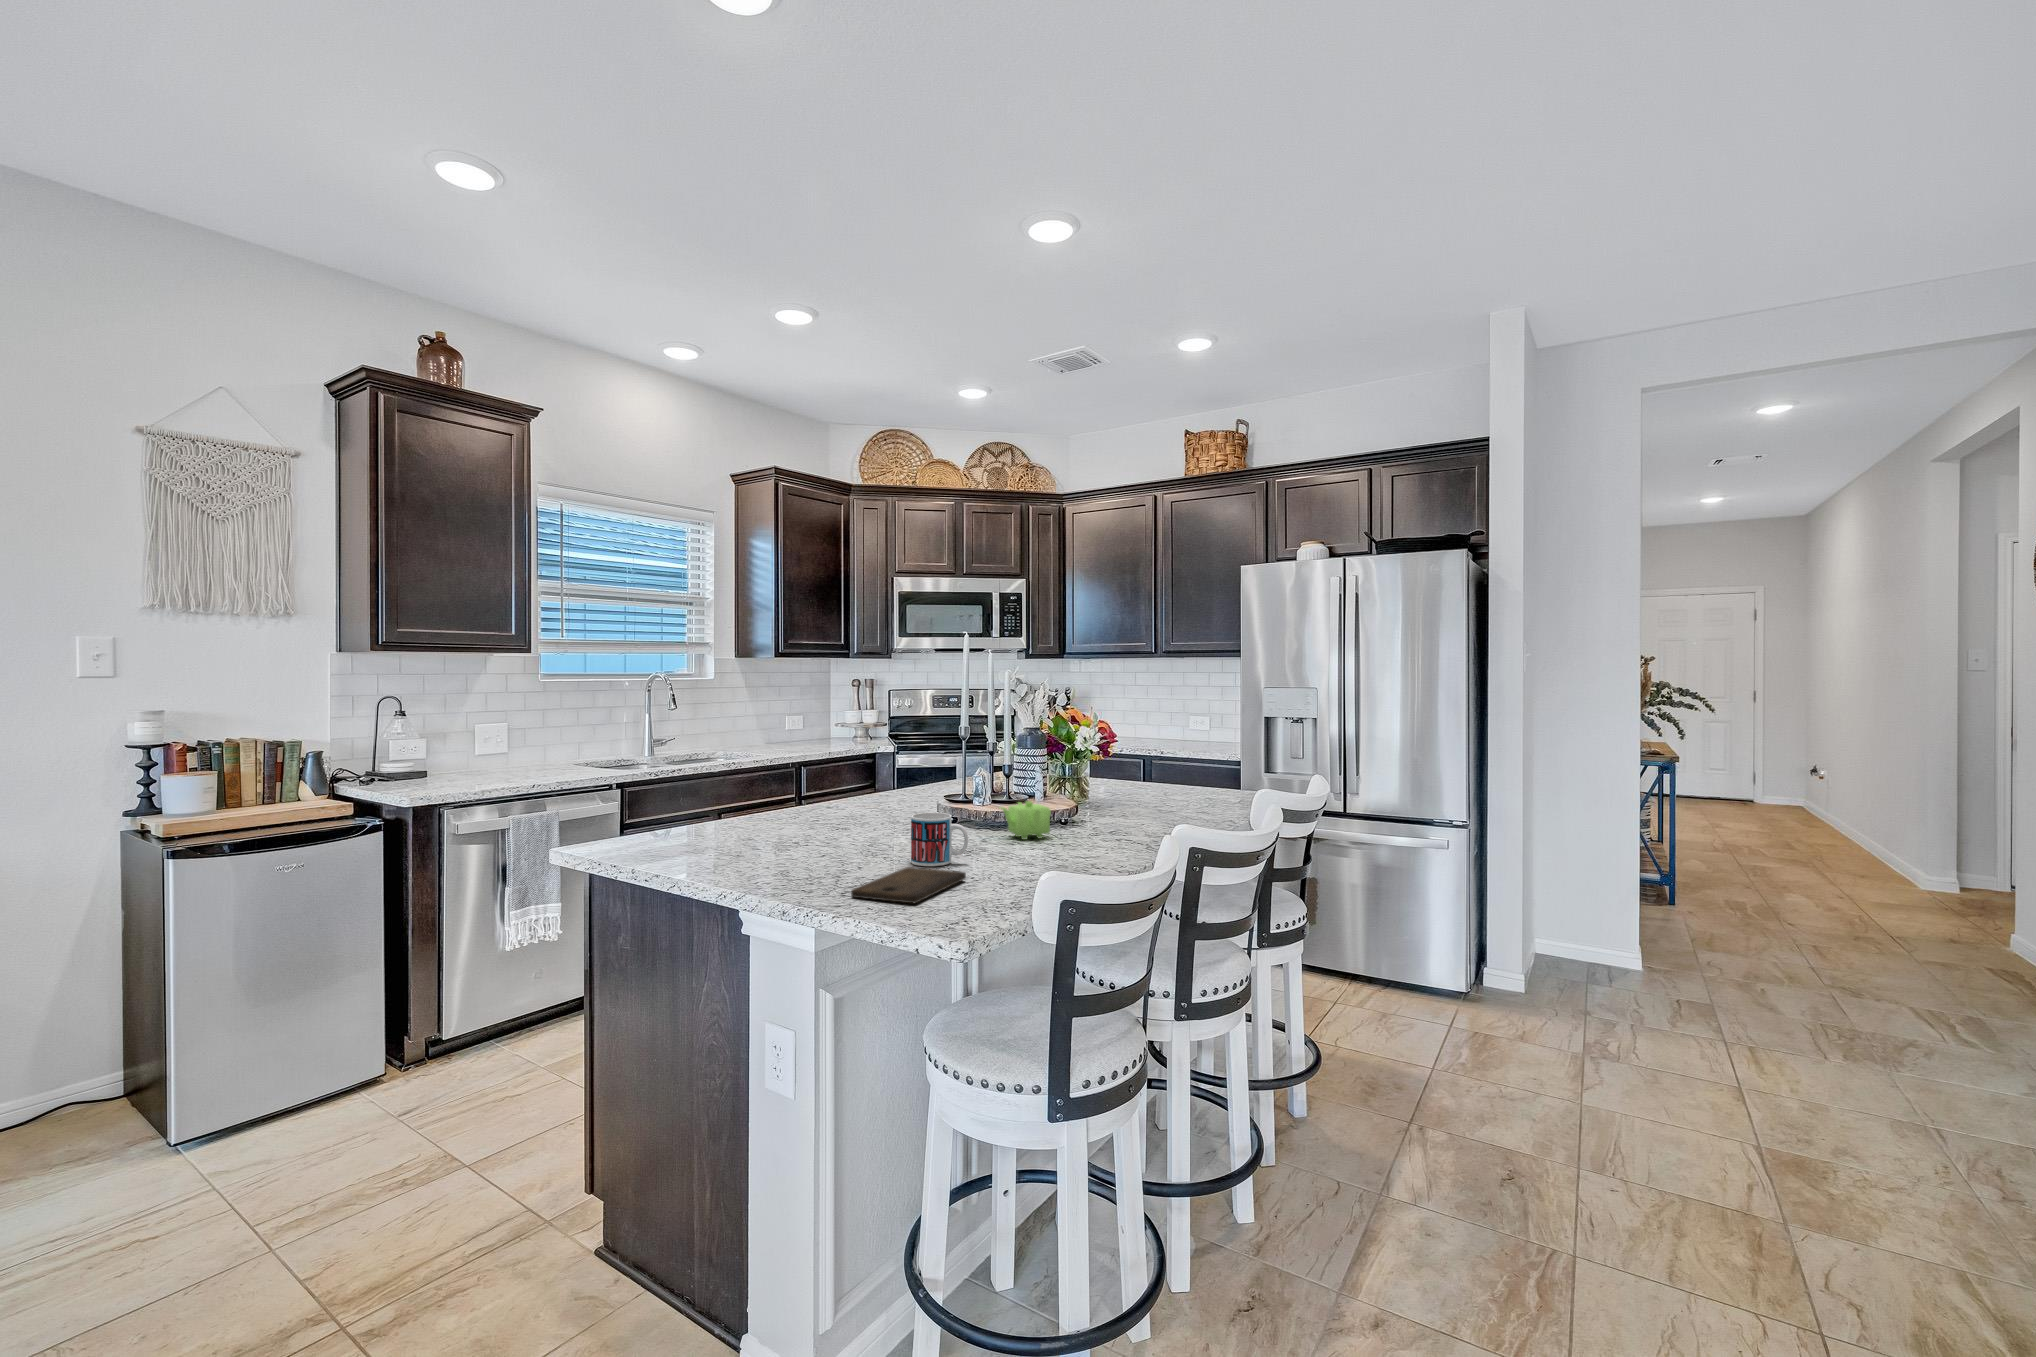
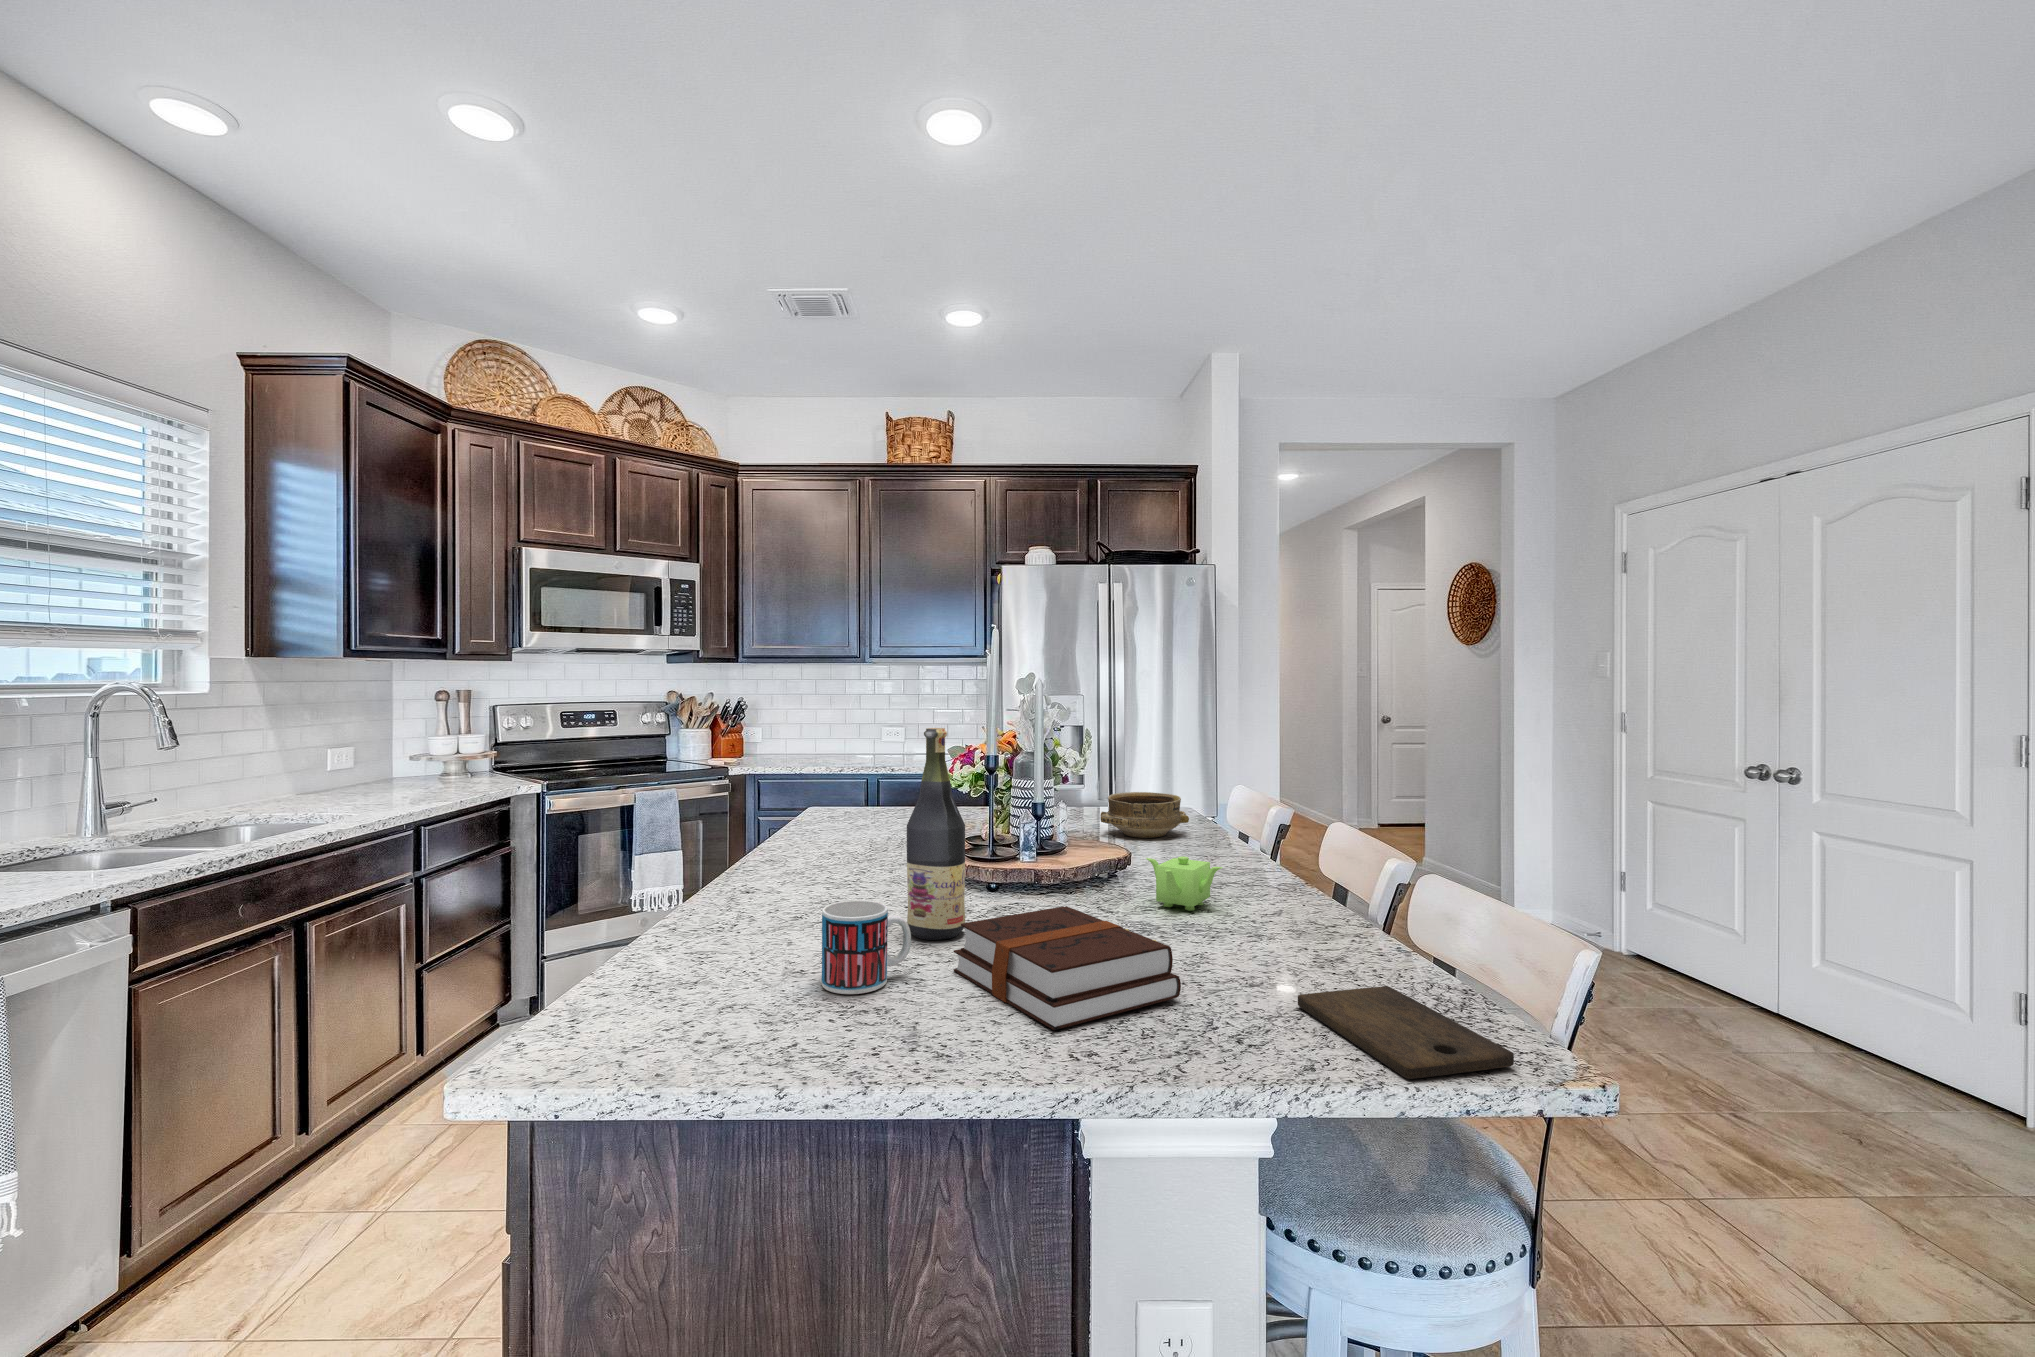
wine bottle: none [828,701,865,830] -> present [907,728,965,940]
ceramic bowl: none [1137,770,1218,808] -> present [1100,792,1189,838]
hardback book: none [770,813,886,861] -> present [953,906,1181,1030]
mug: present [911,813,968,866] -> present [822,900,911,994]

